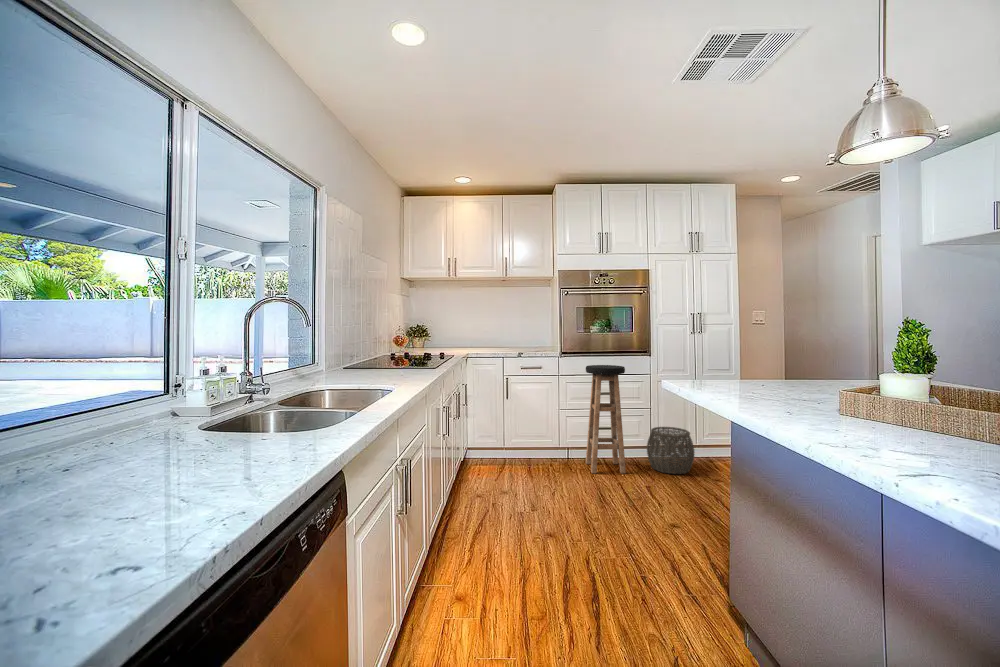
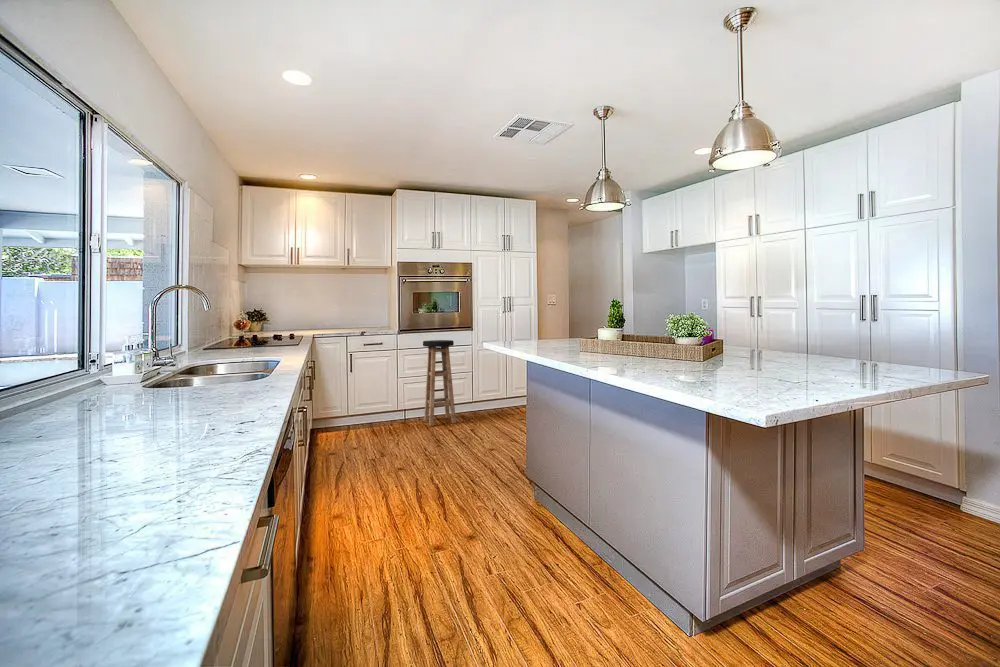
woven basket: present [647,427,695,474] -> none [471,386,505,420]

